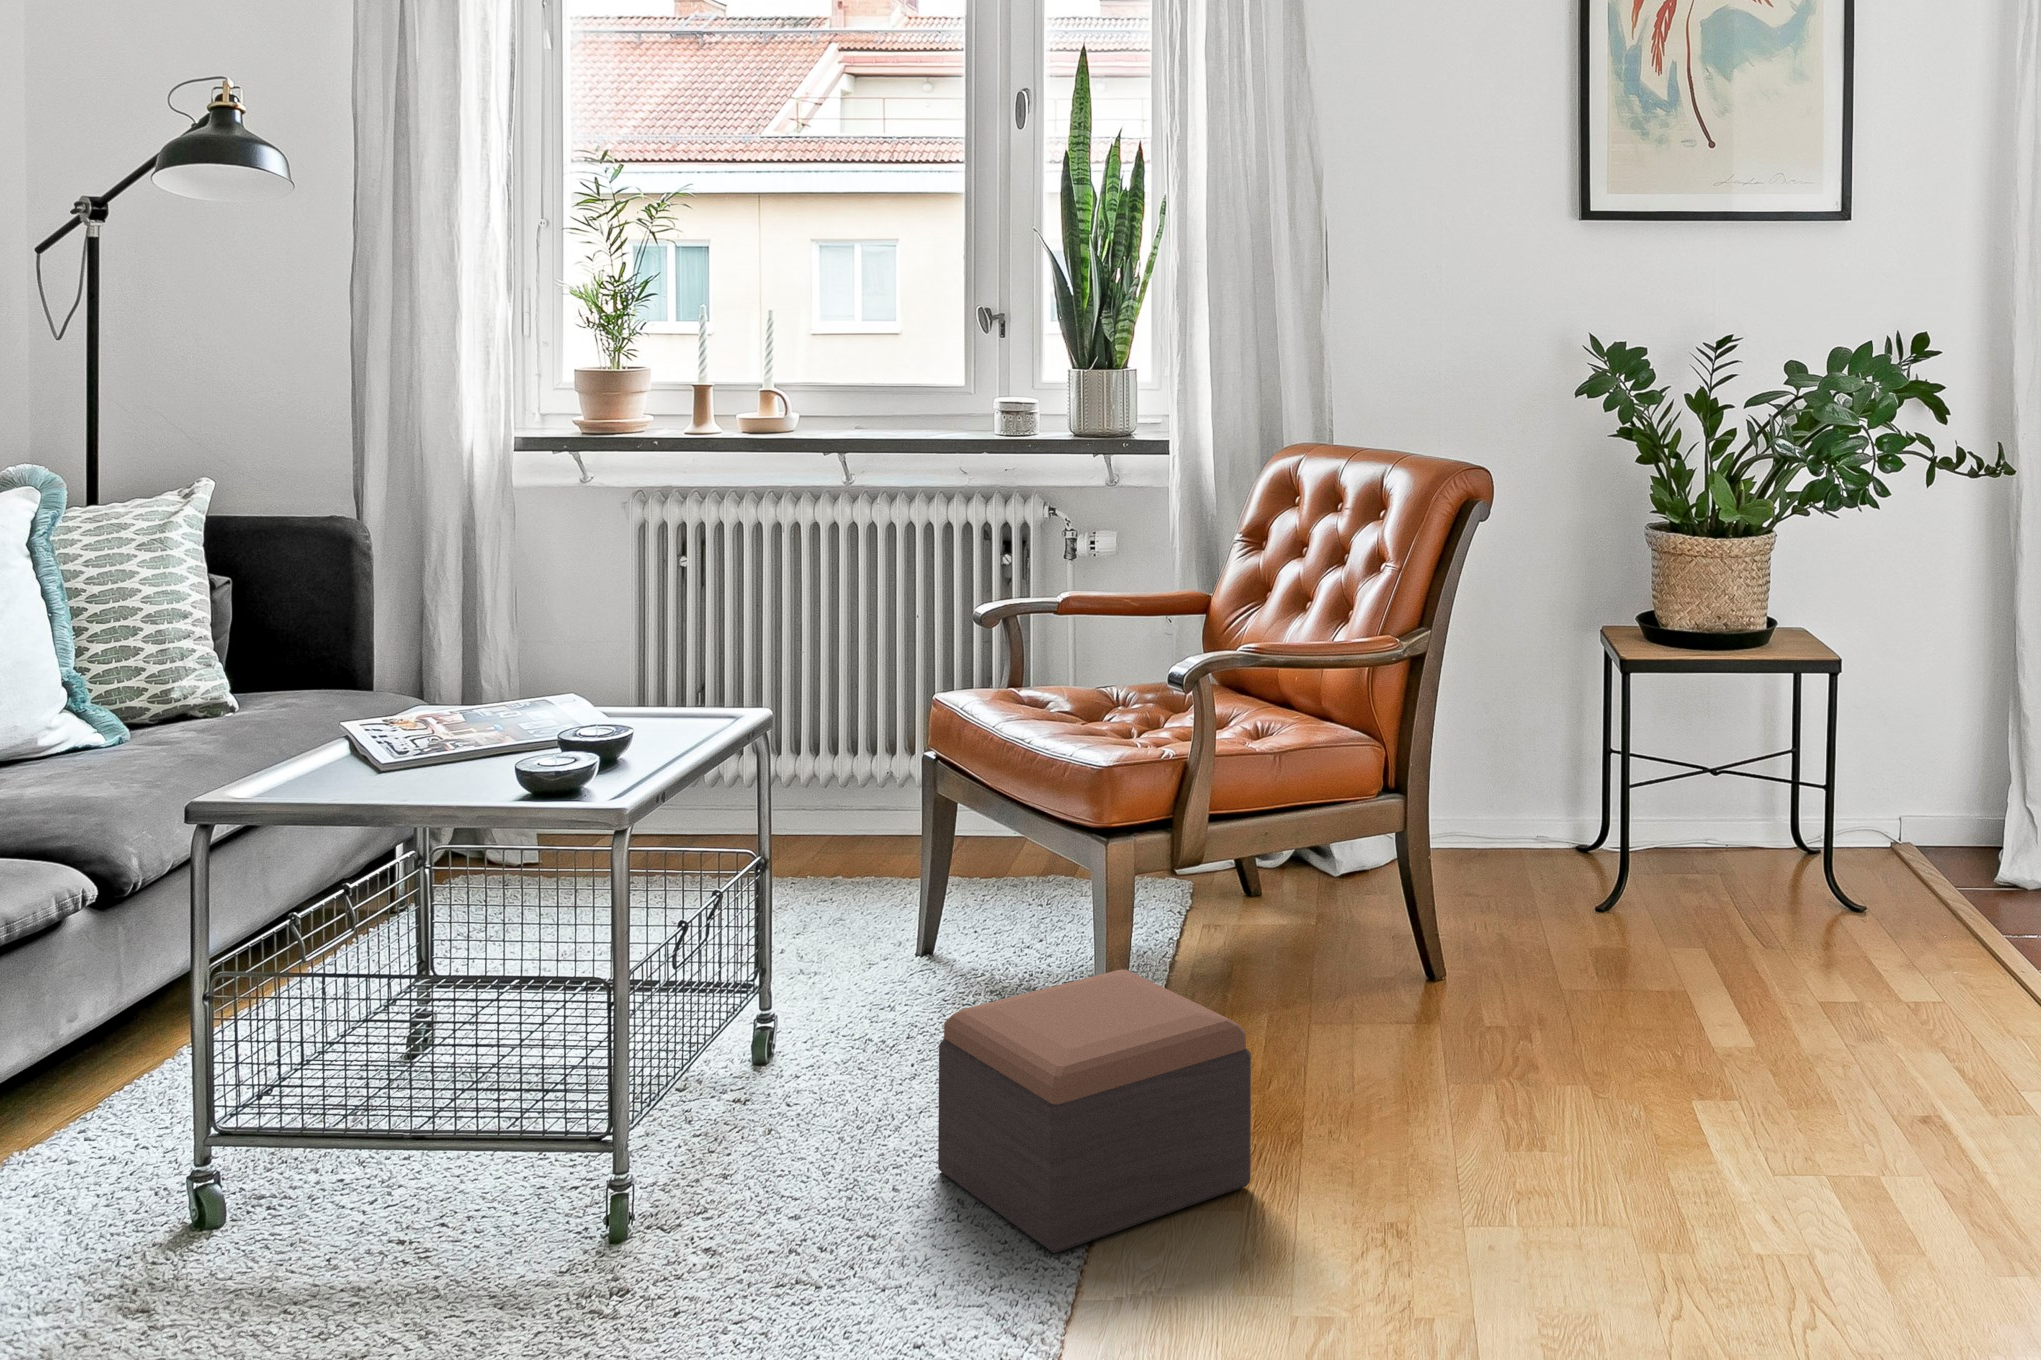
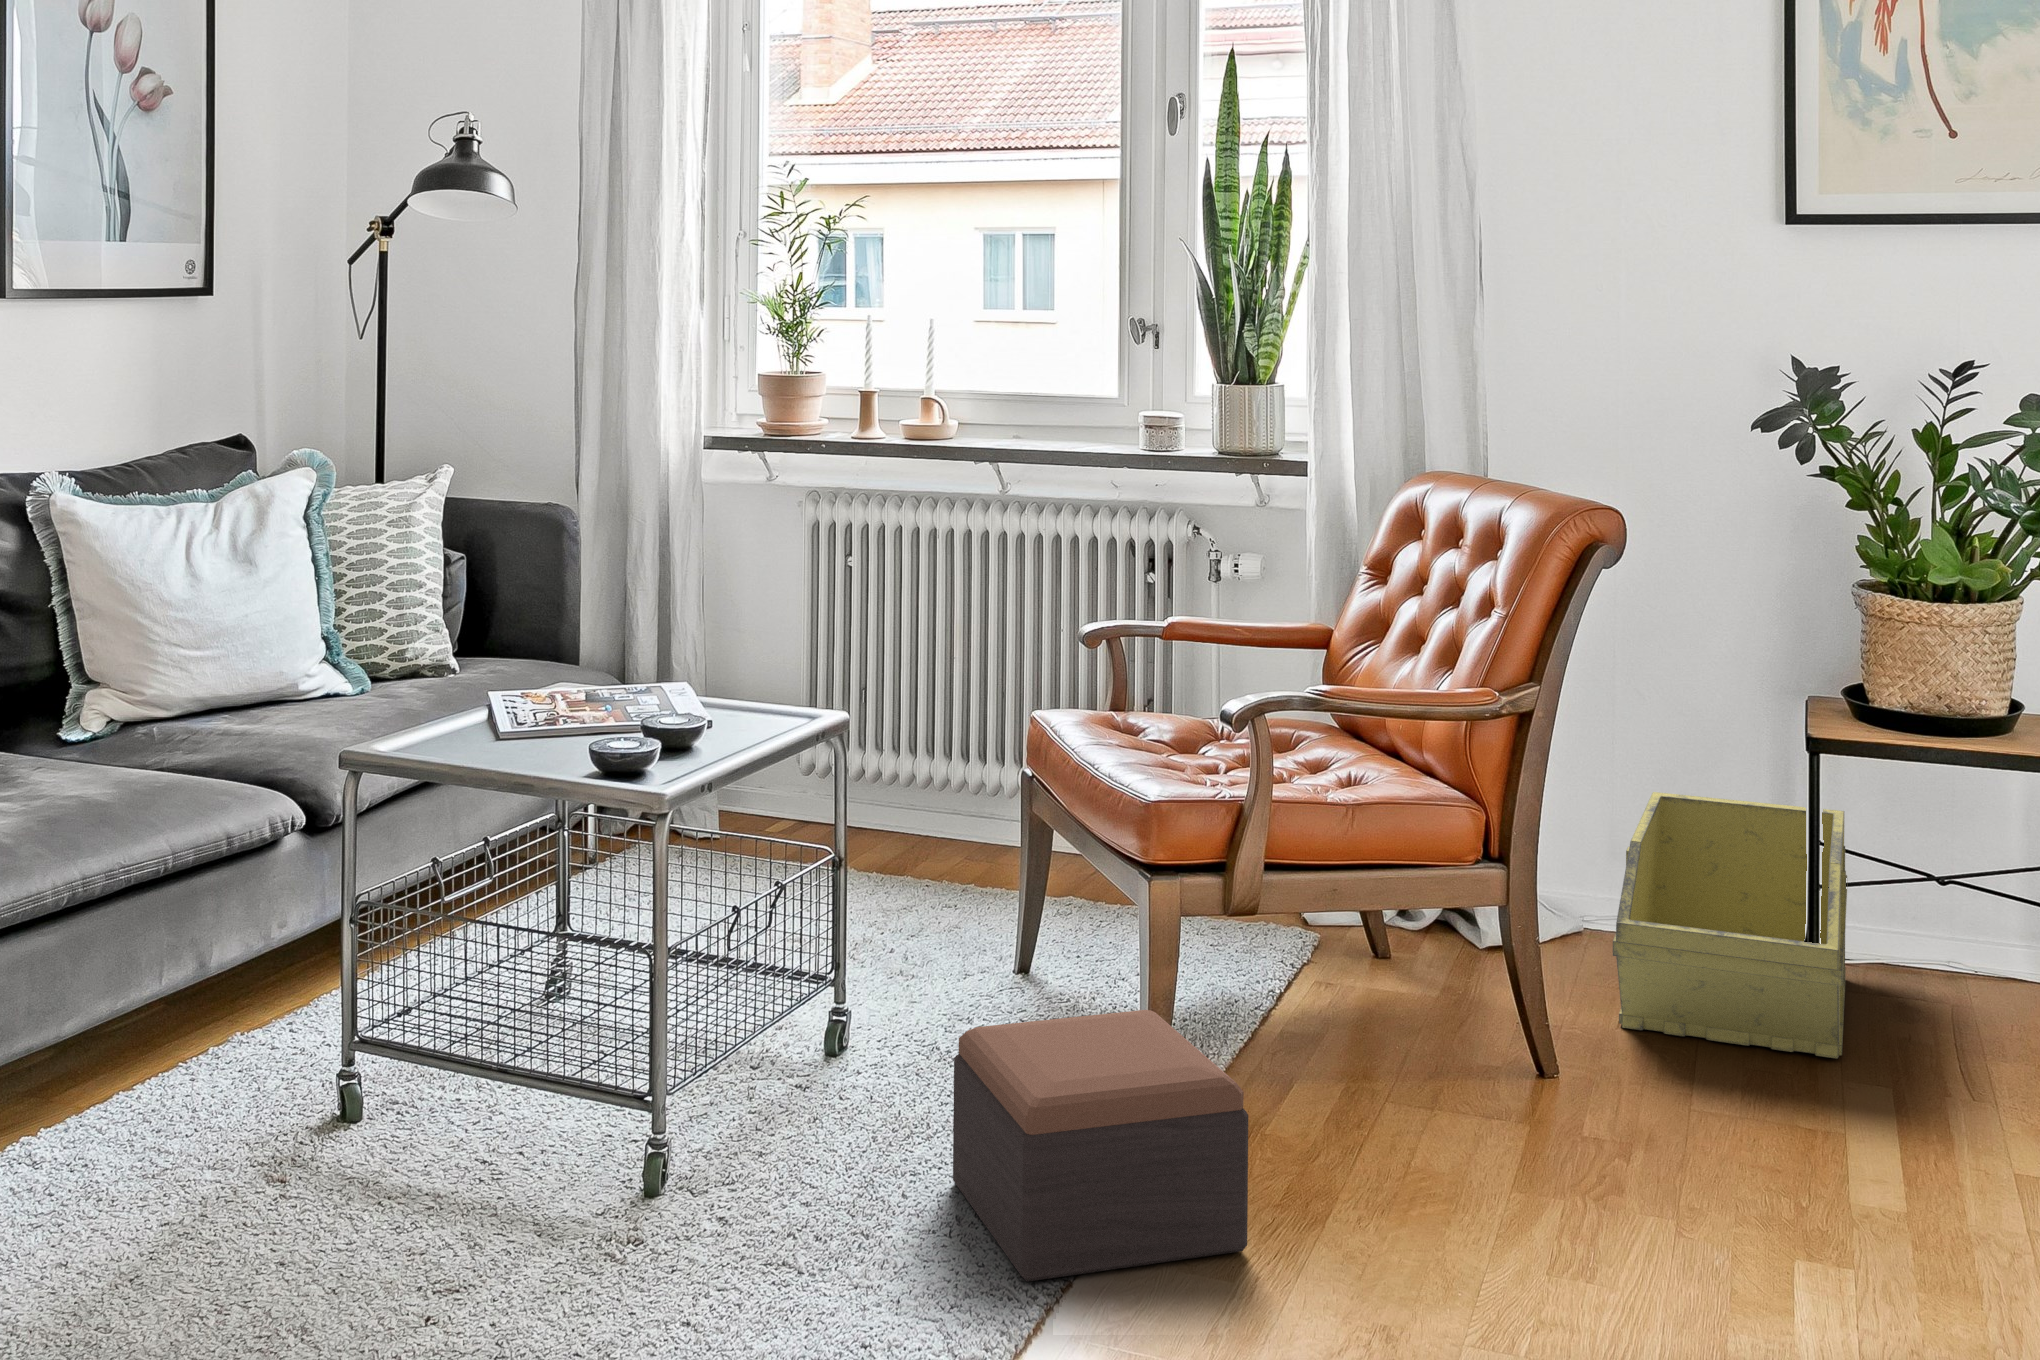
storage bin: none [1473,724,1674,936] -> present [1613,792,1847,1059]

